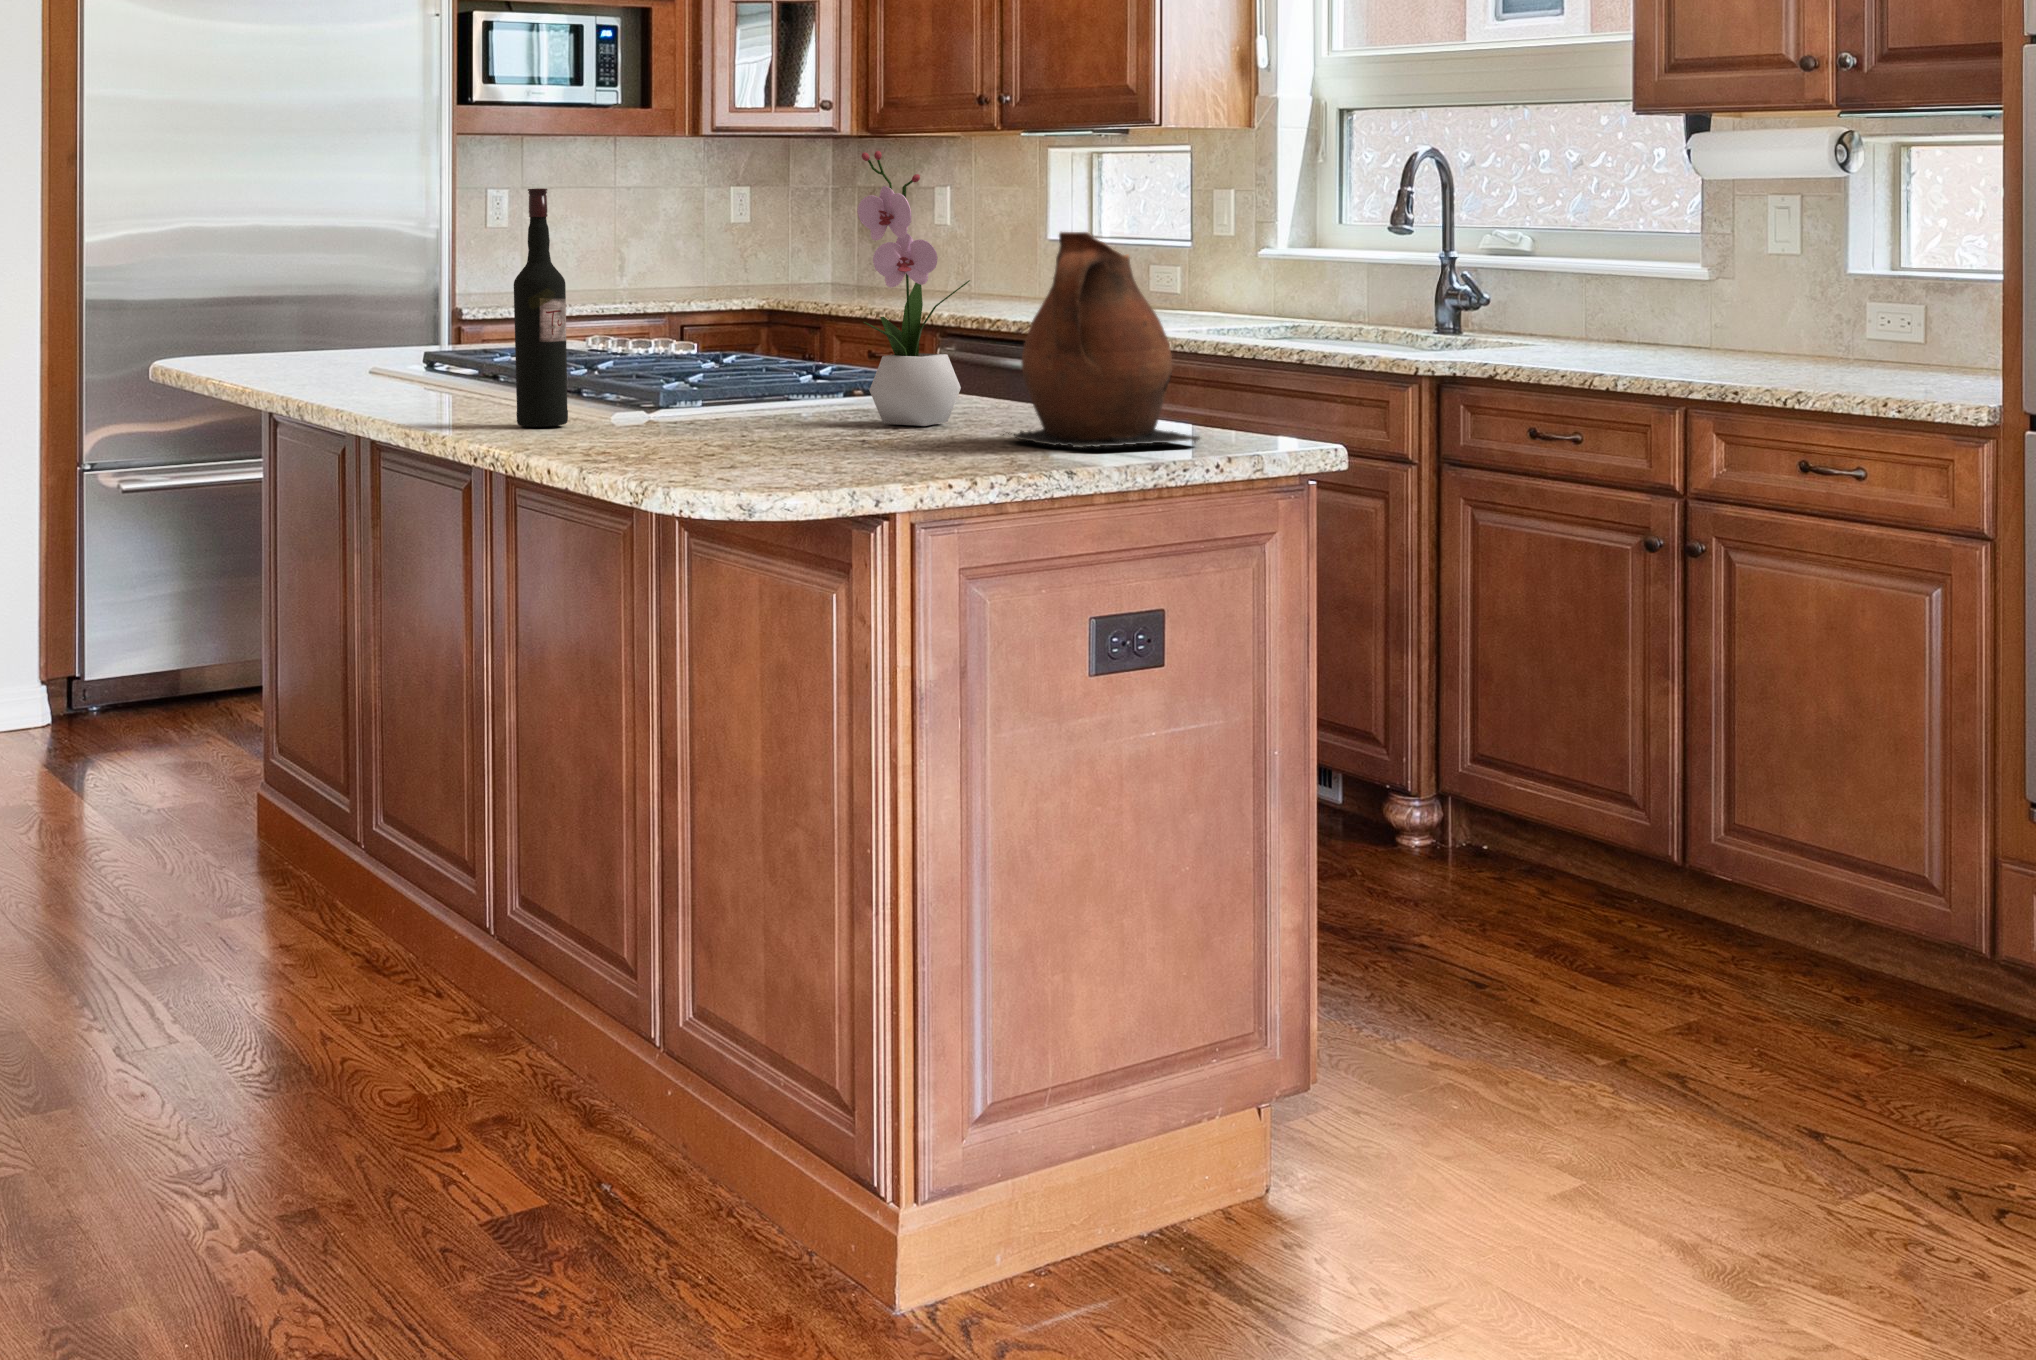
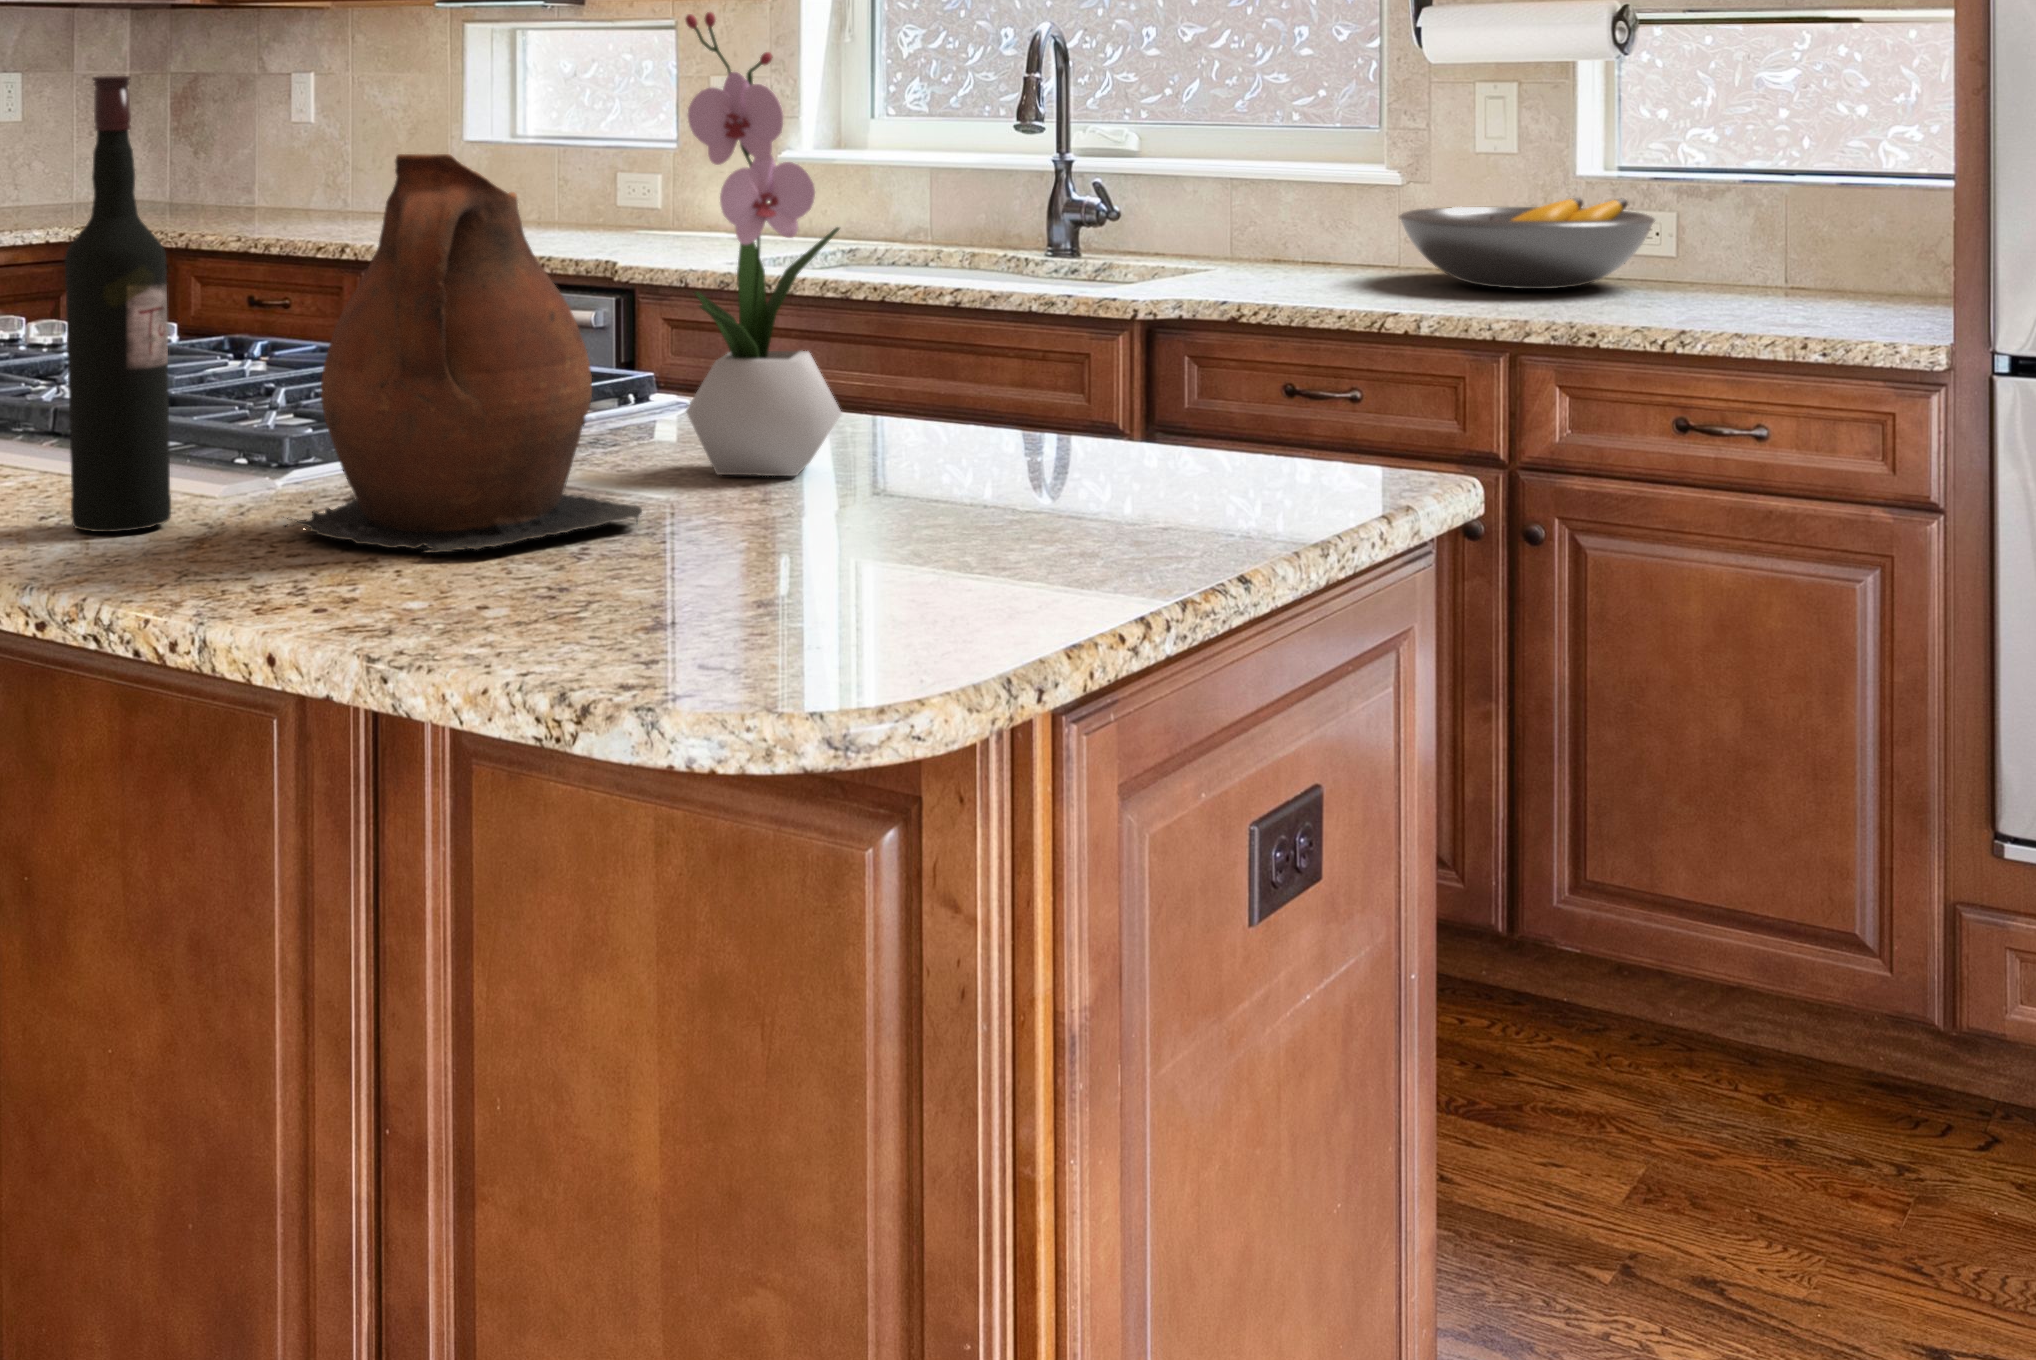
ceramic pitcher: present [1003,232,1200,448] -> present [283,154,642,553]
fruit bowl: none [1667,289,1887,362] -> present [1399,198,1655,289]

